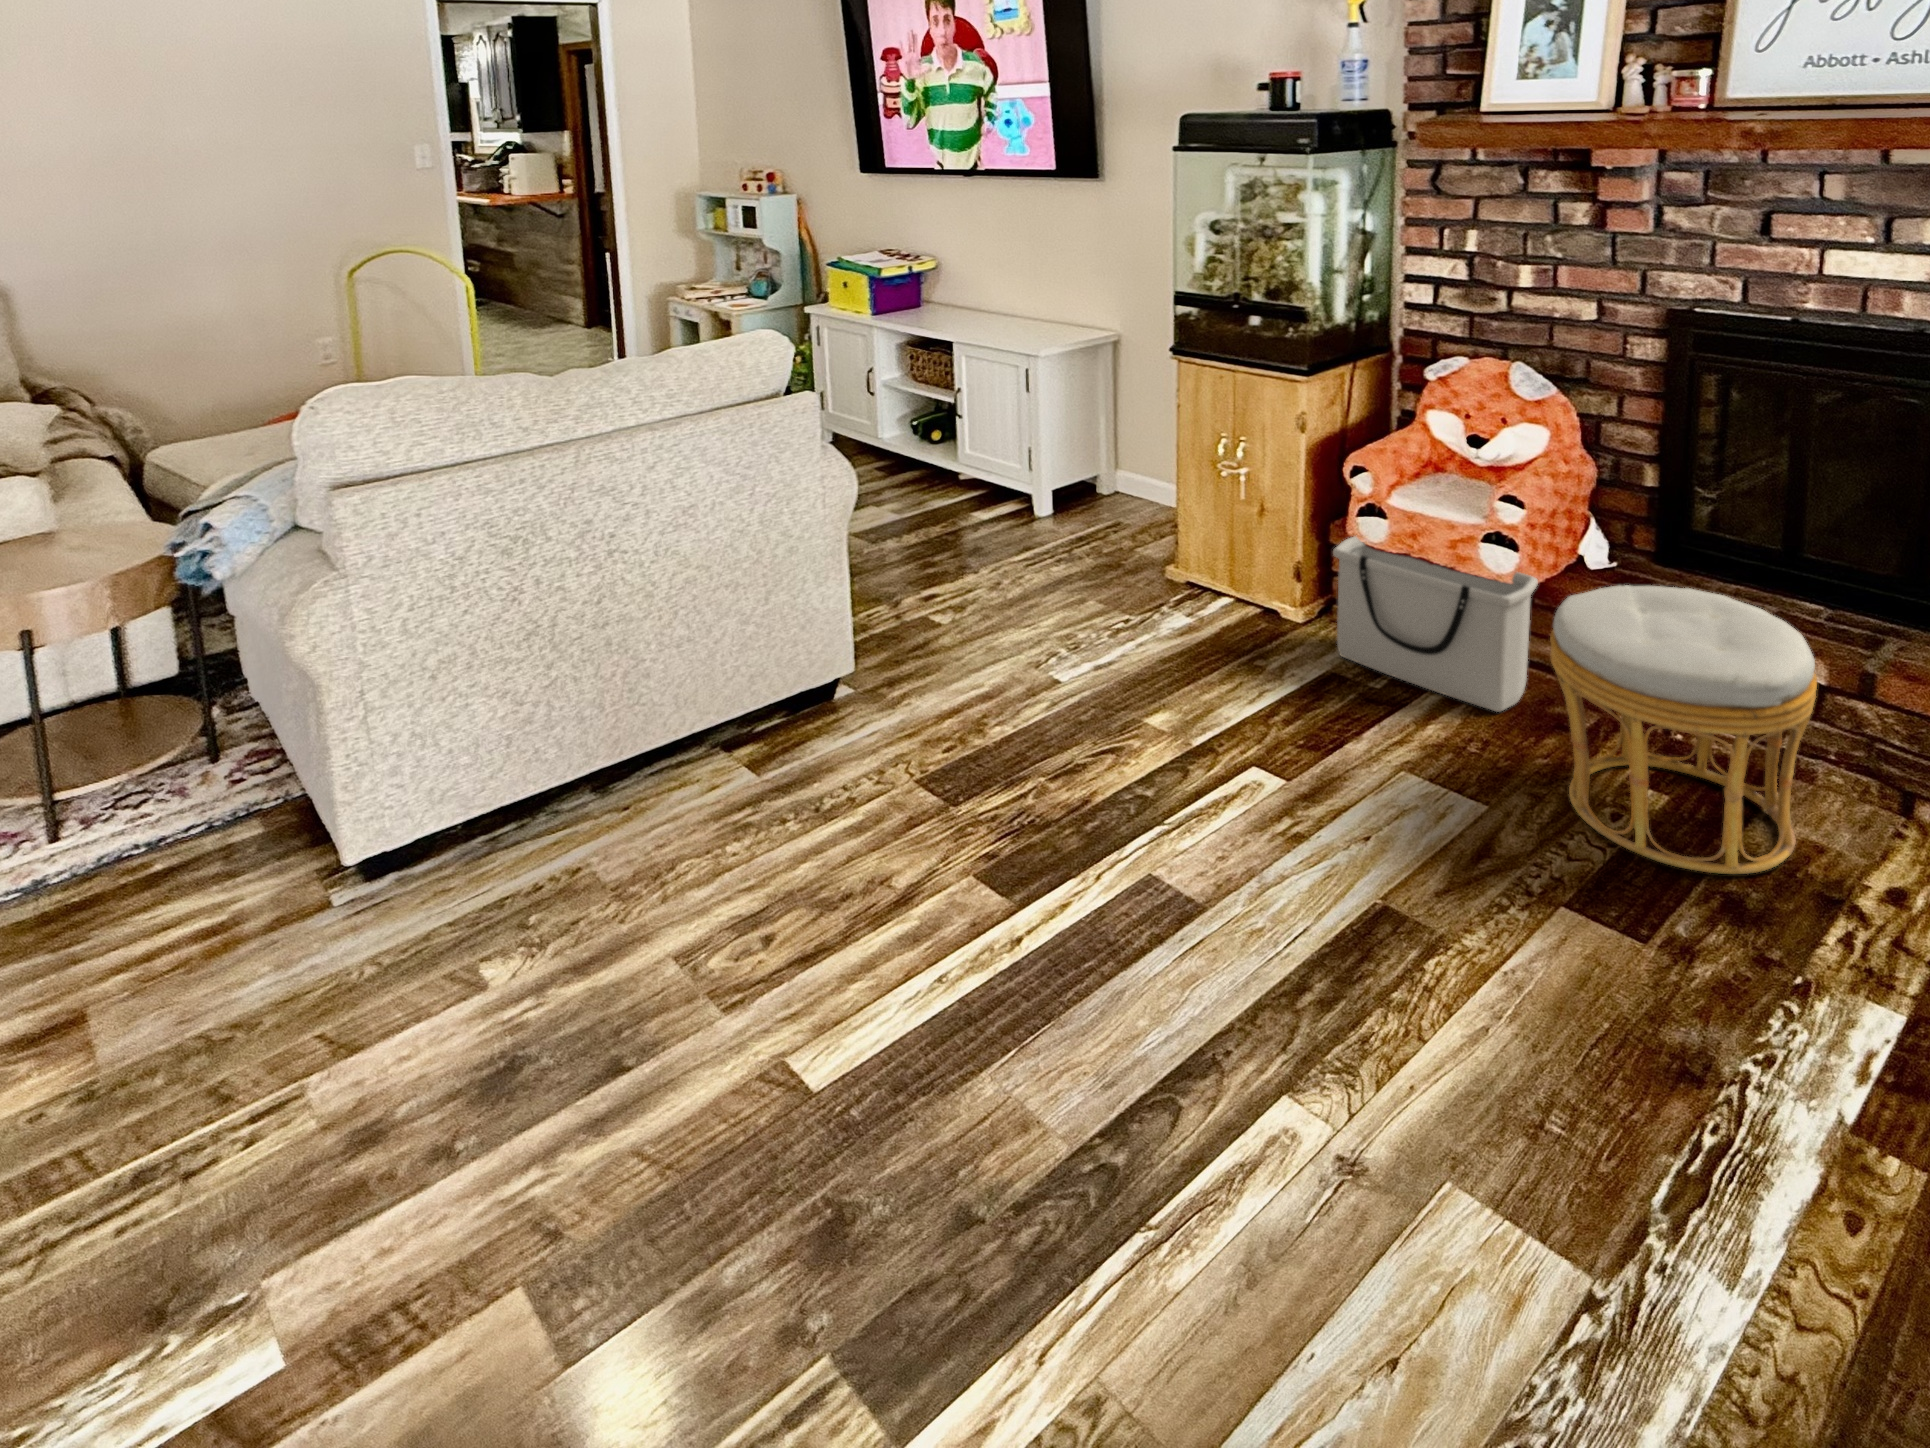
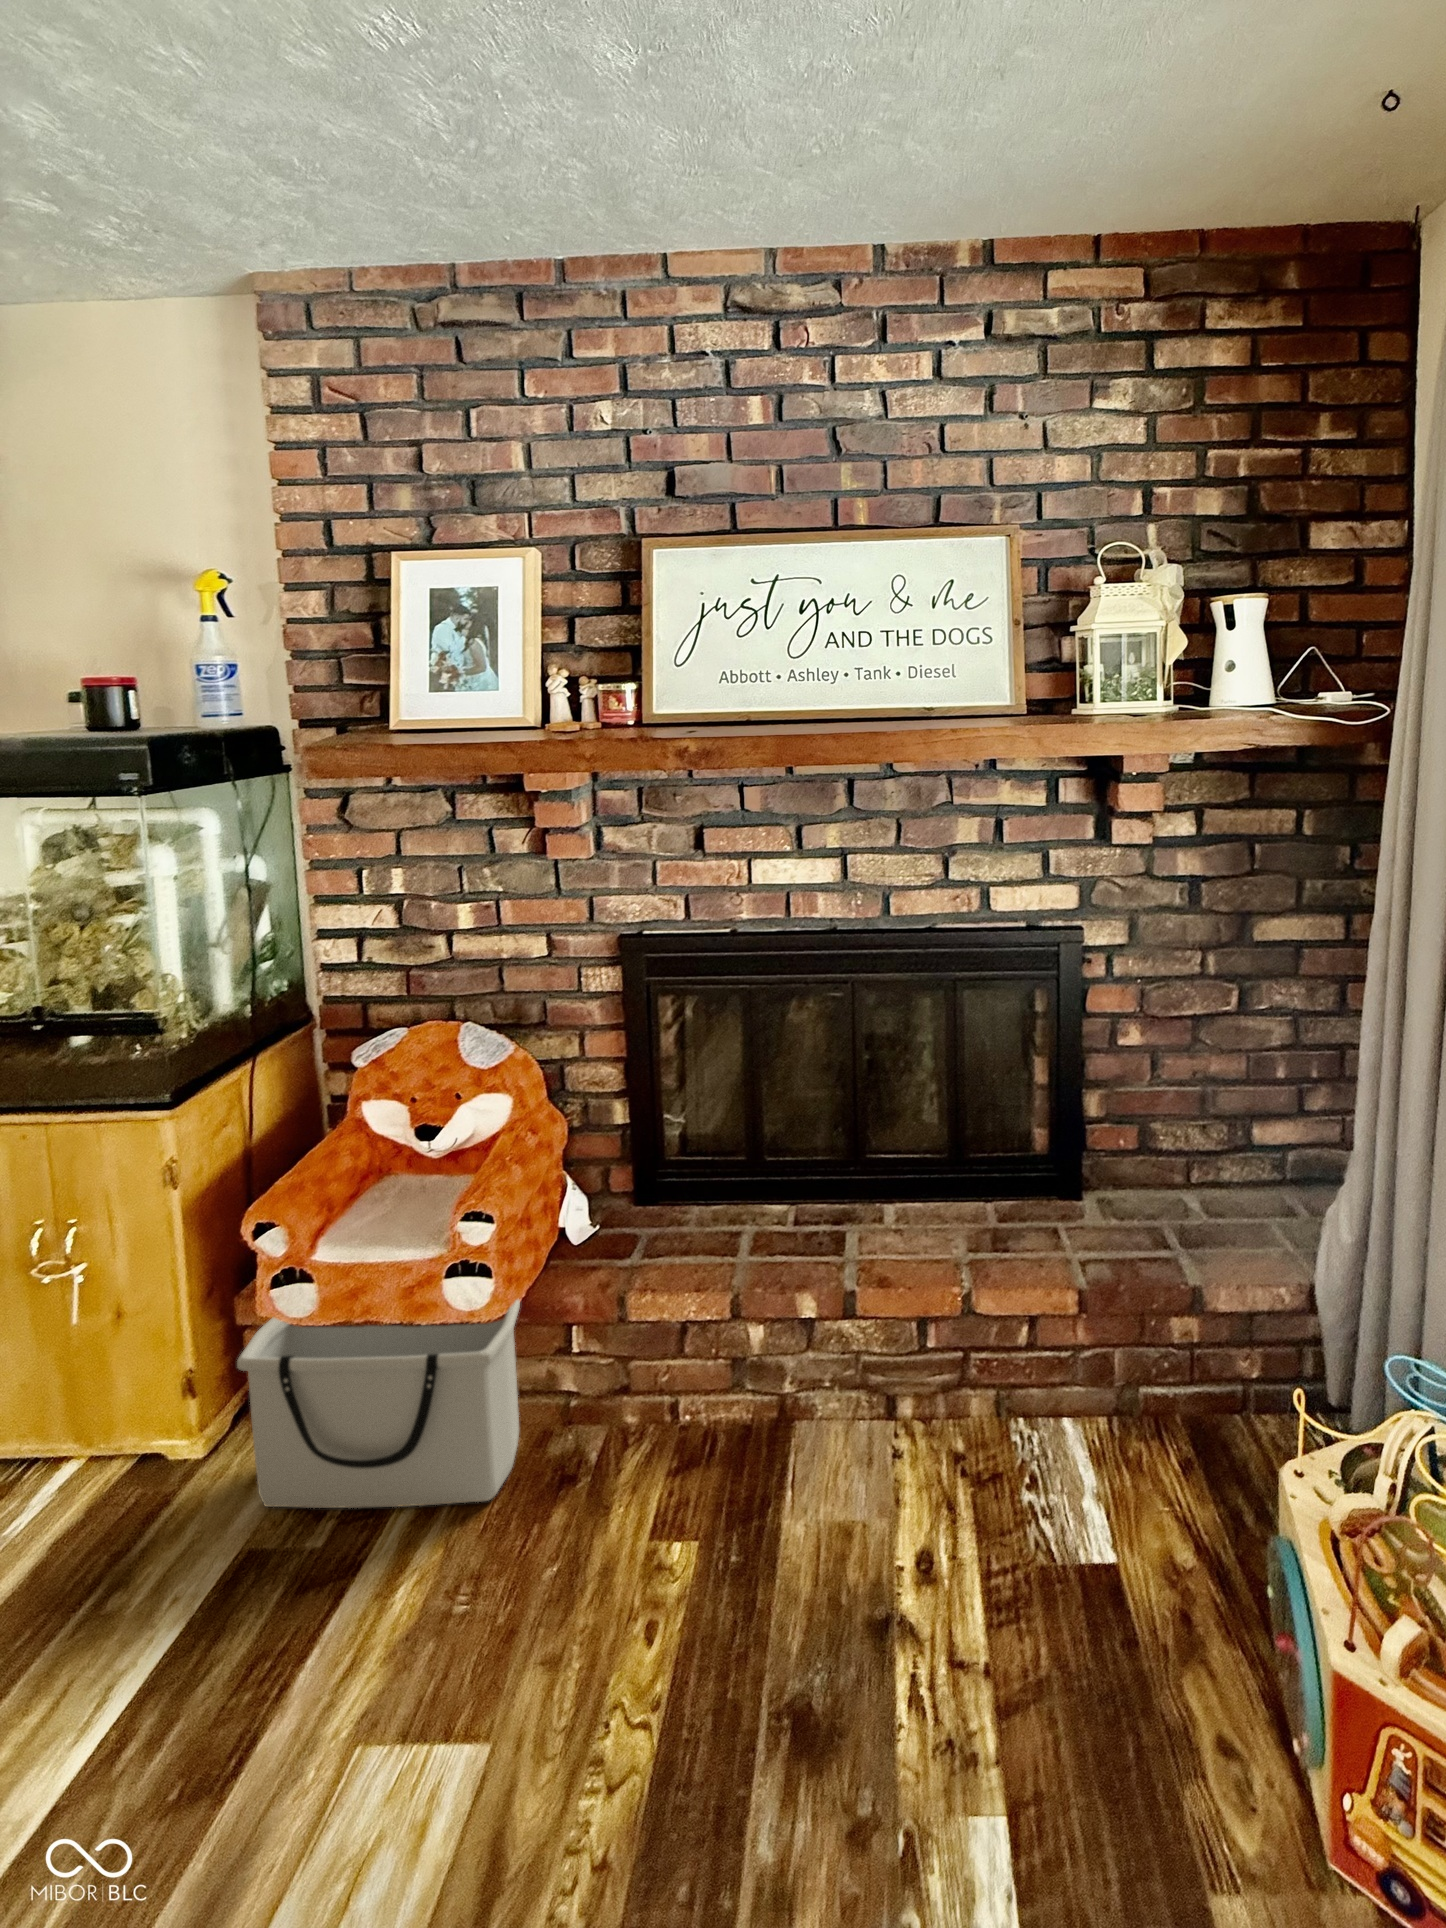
ottoman: present [1550,585,1817,874] -> none [548,1267,828,1677]

